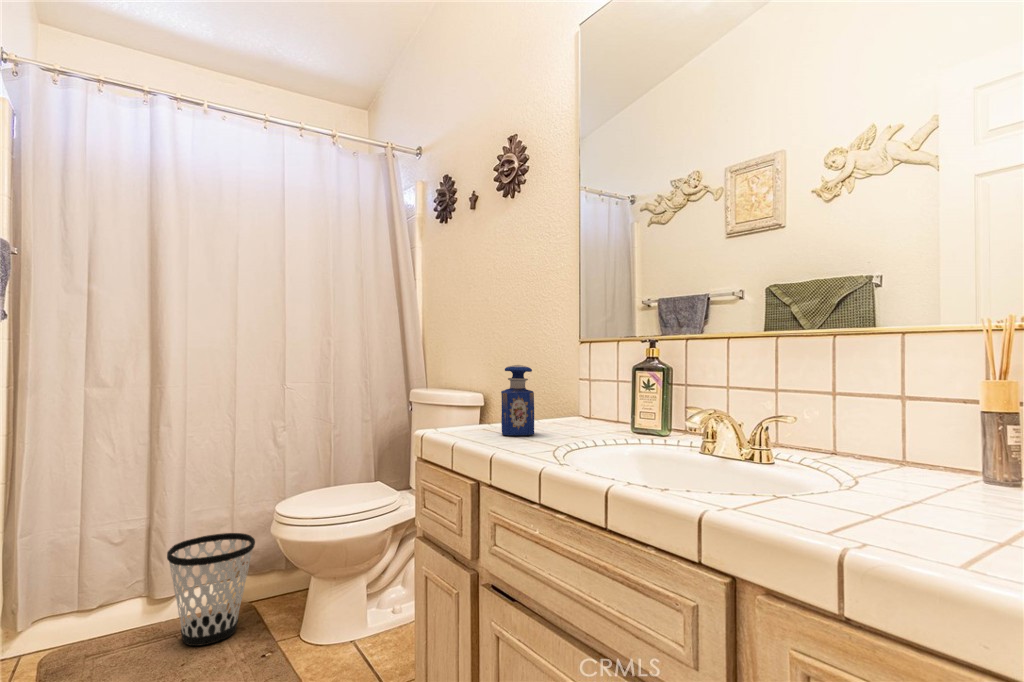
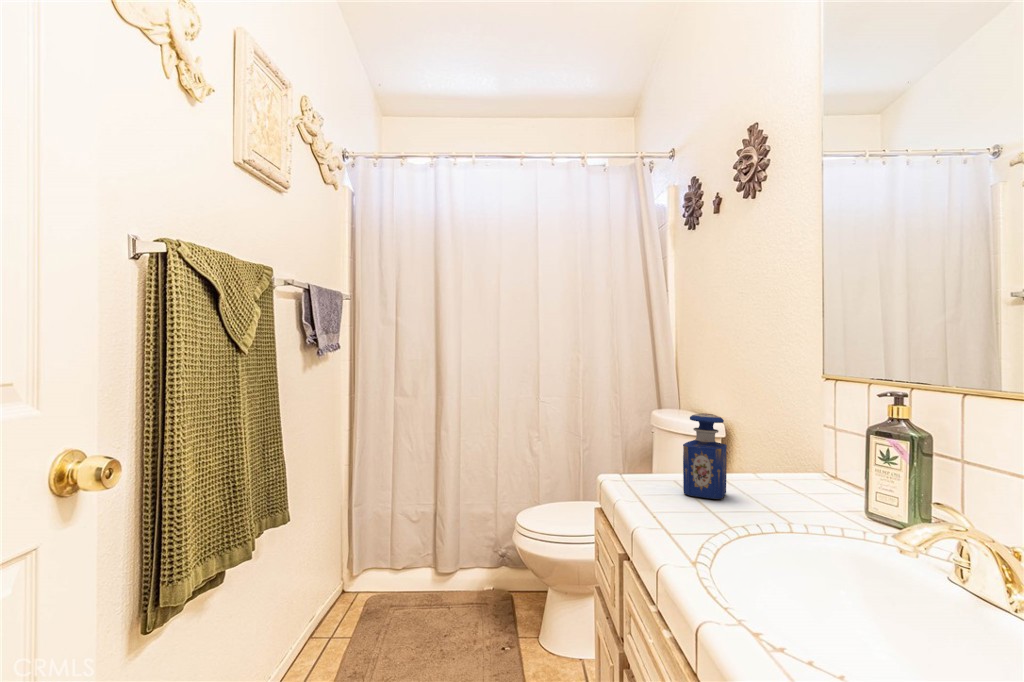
wastebasket: present [167,533,255,646] -> none [442,527,508,622]

